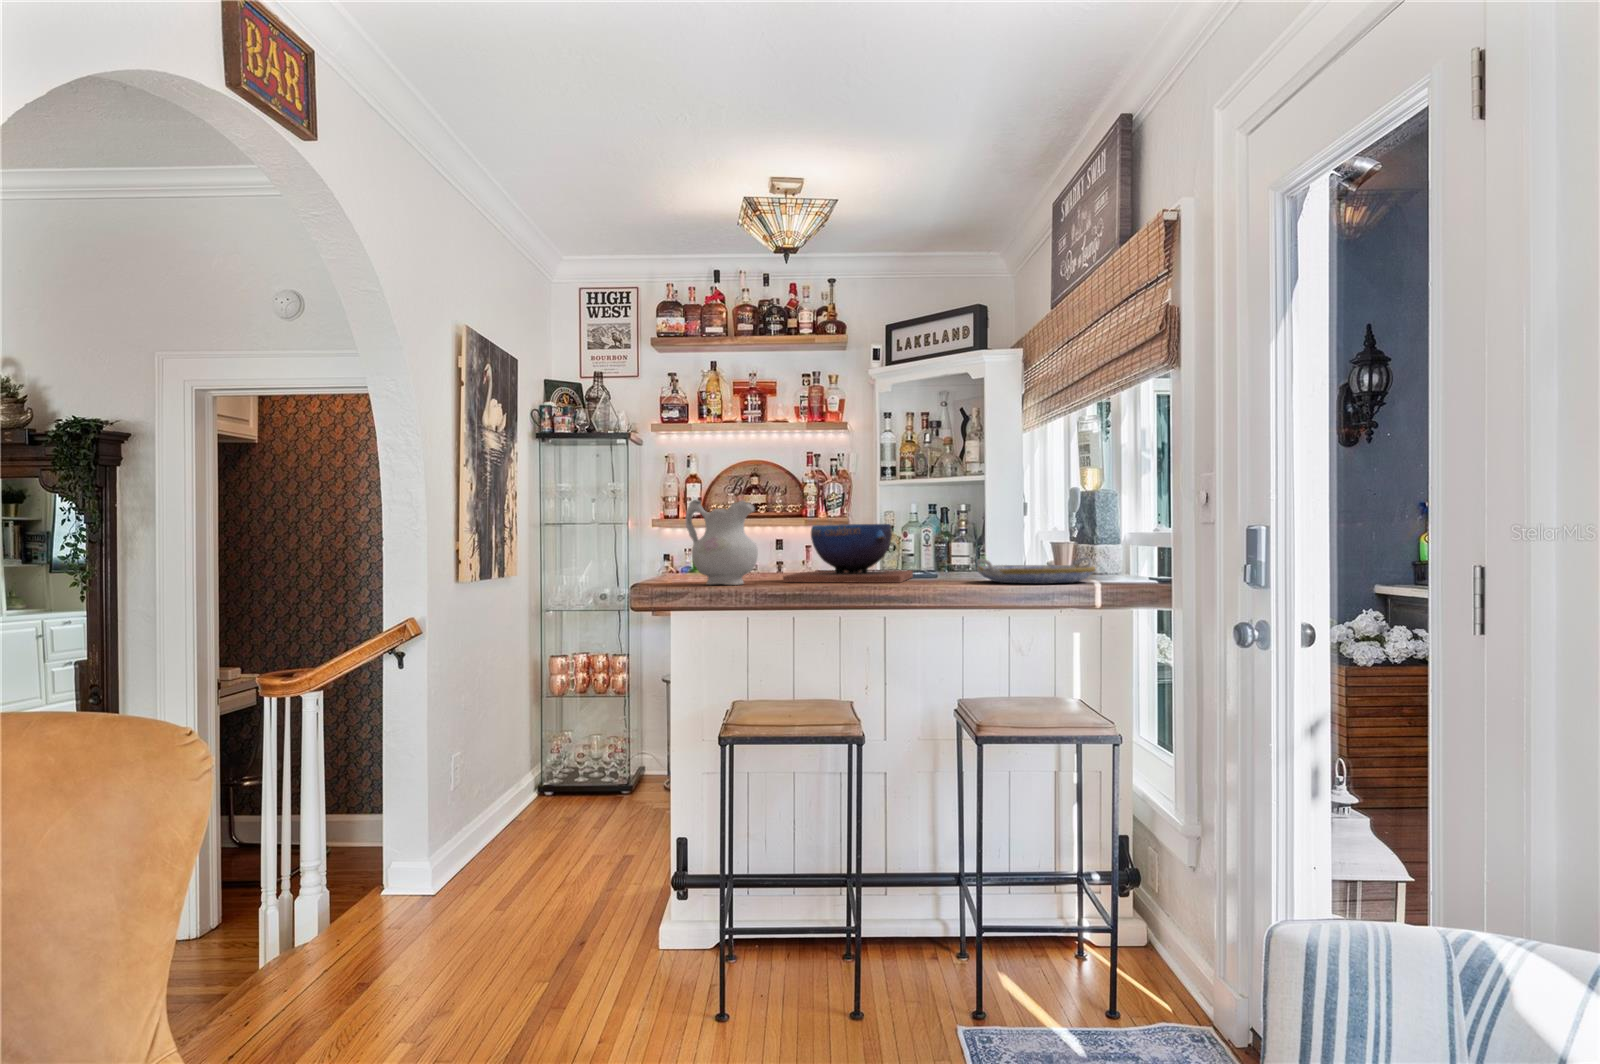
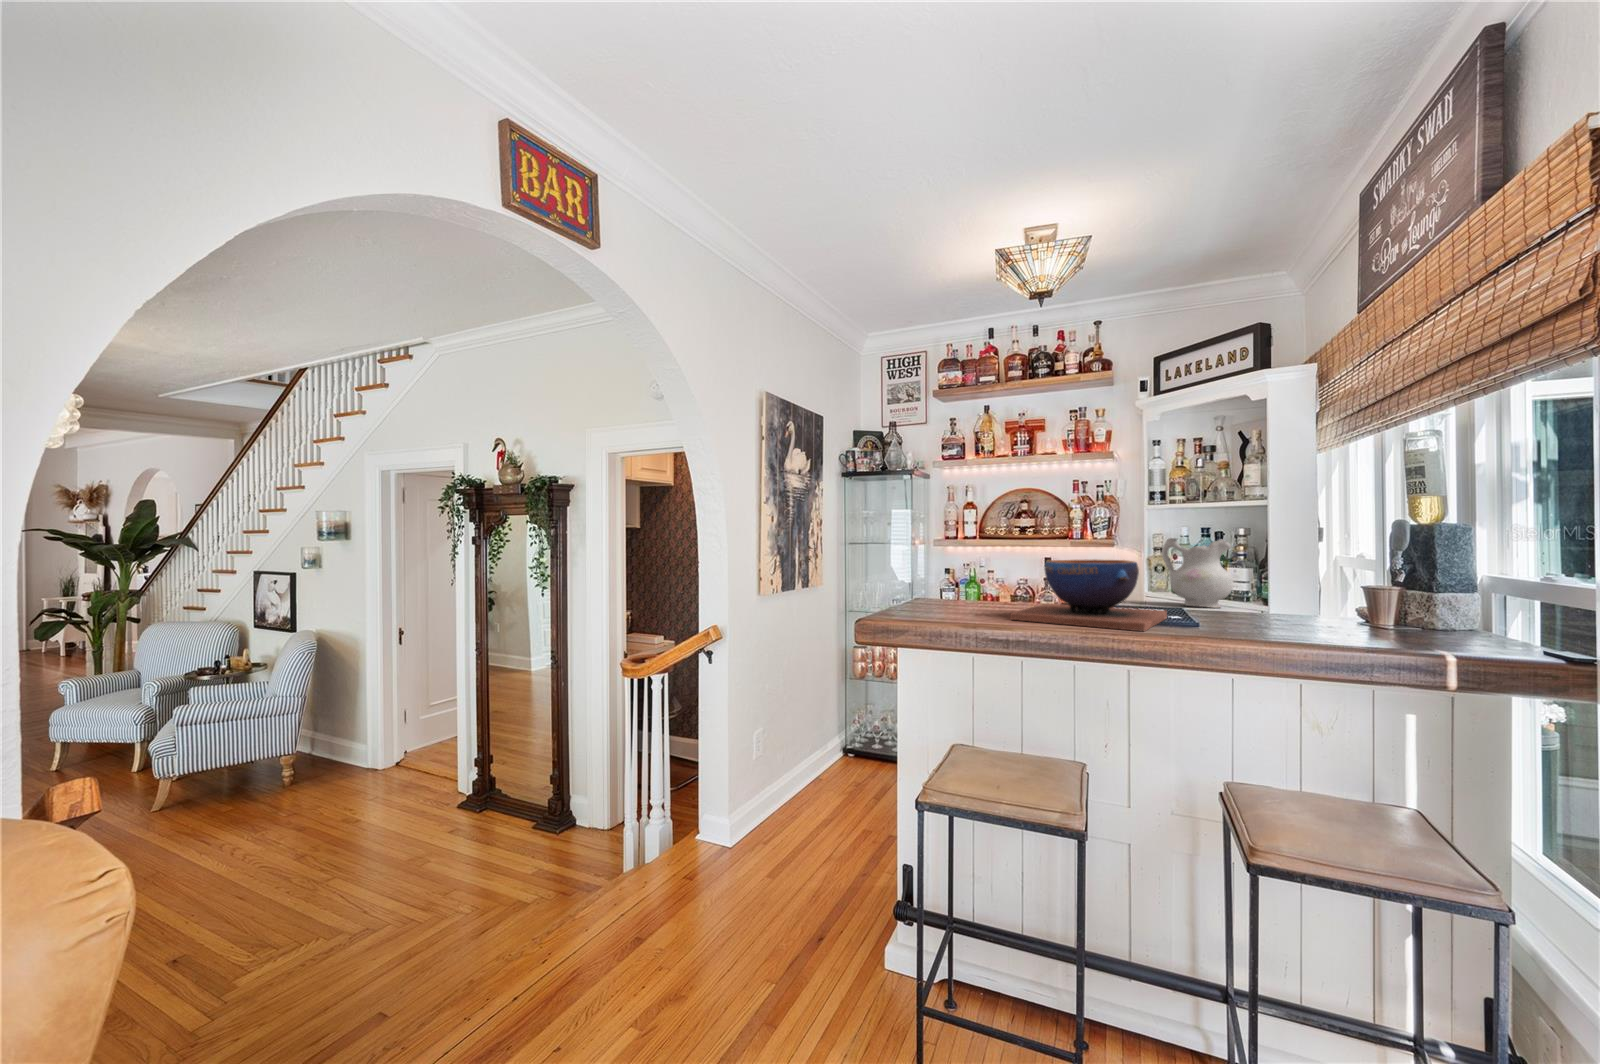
ceramic pitcher: present [686,500,758,585] -> present [1162,538,1234,608]
serving tray: present [976,557,1095,584] -> none [1248,614,1448,656]

